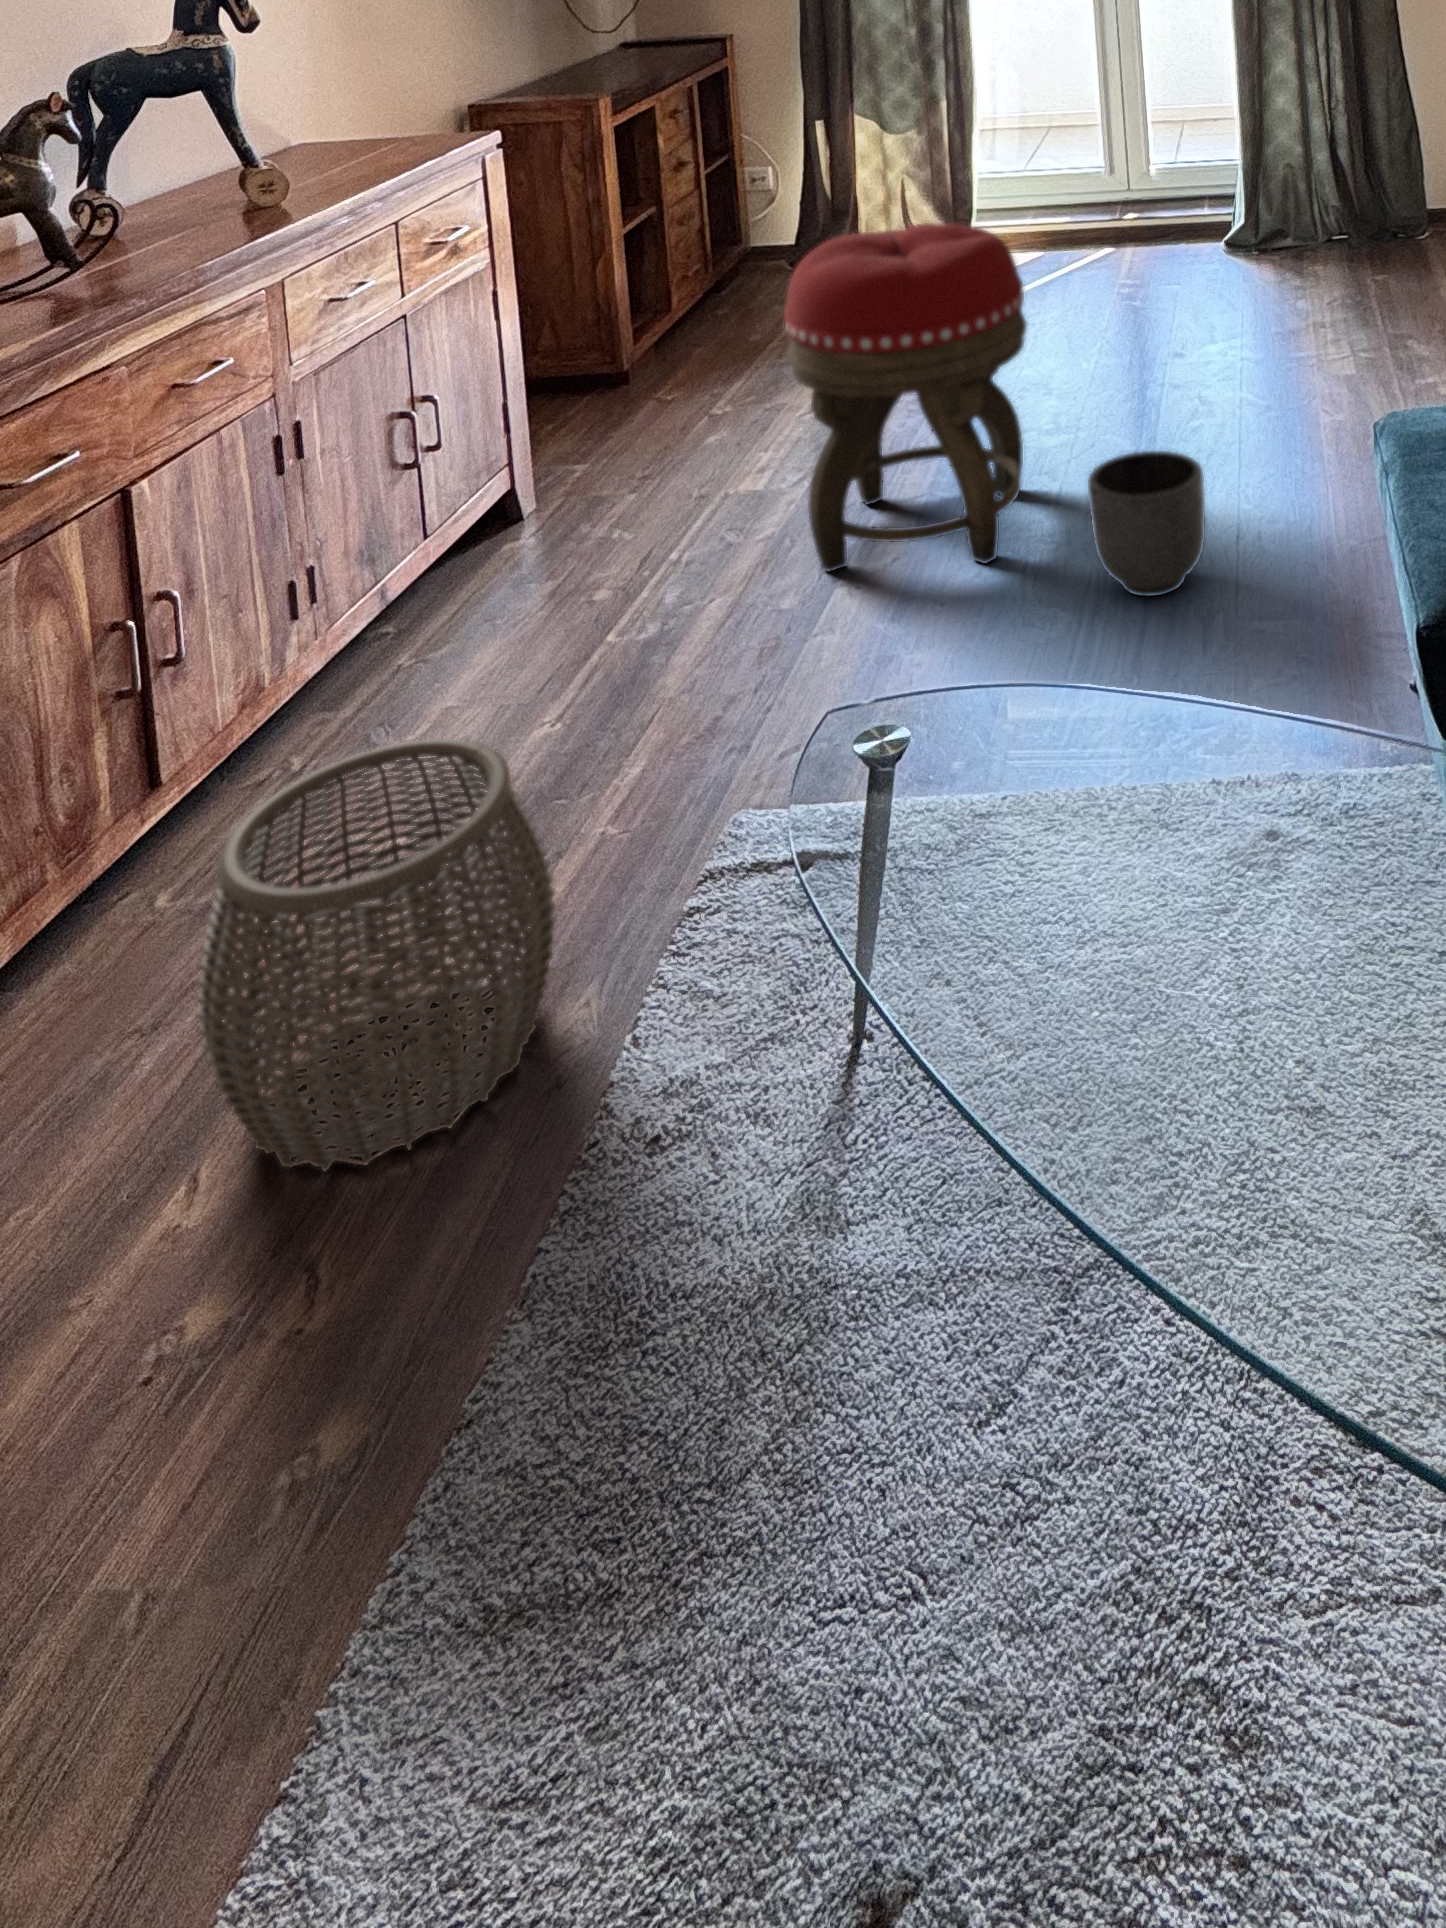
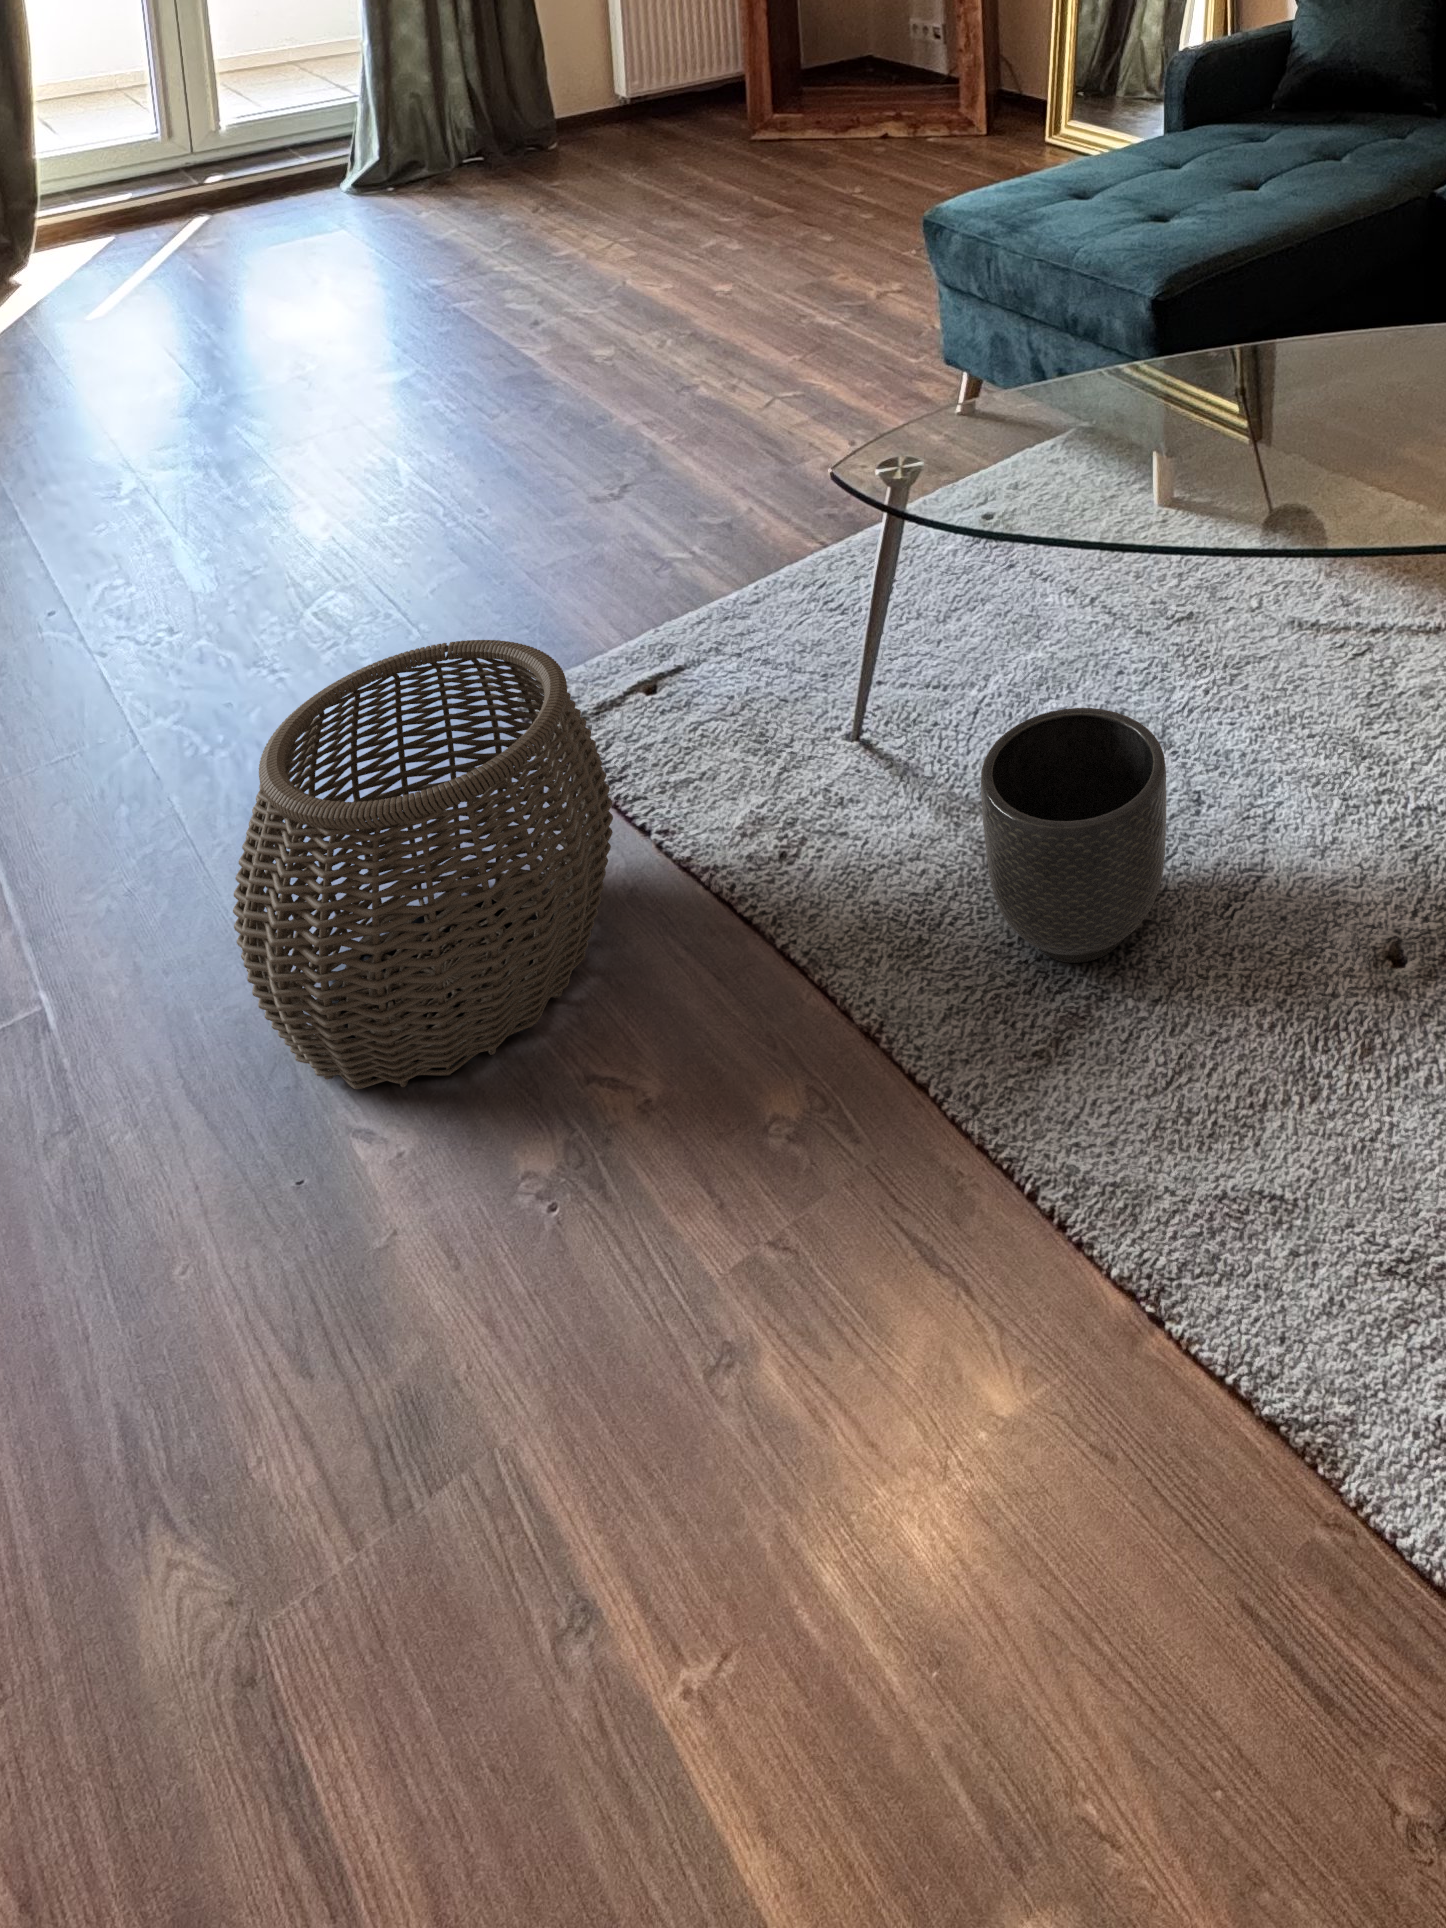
footstool: present [784,223,1027,571] -> none [192,145,494,531]
planter: present [1088,451,1205,597] -> present [981,708,1167,963]

